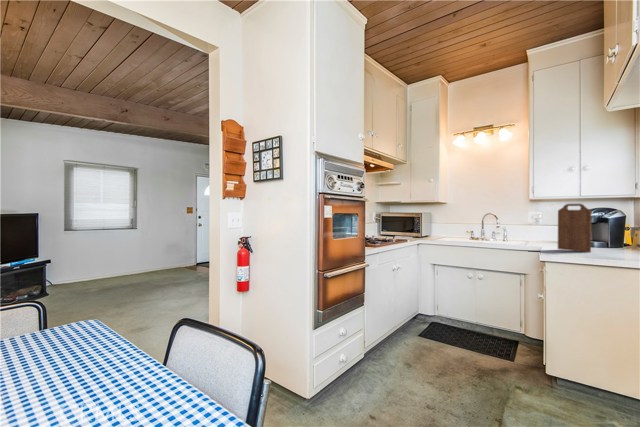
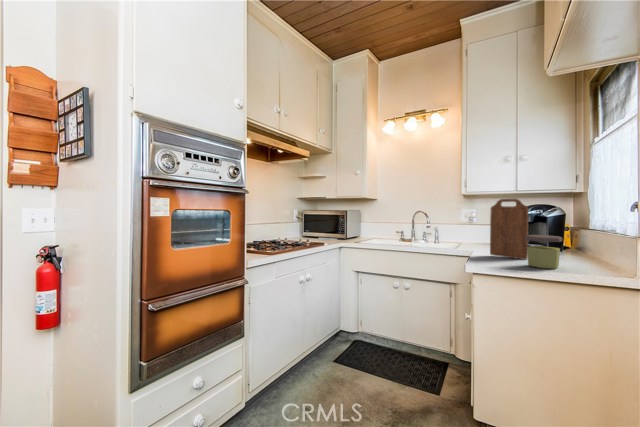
jar: none [588,232,620,258] -> present [525,235,562,269]

